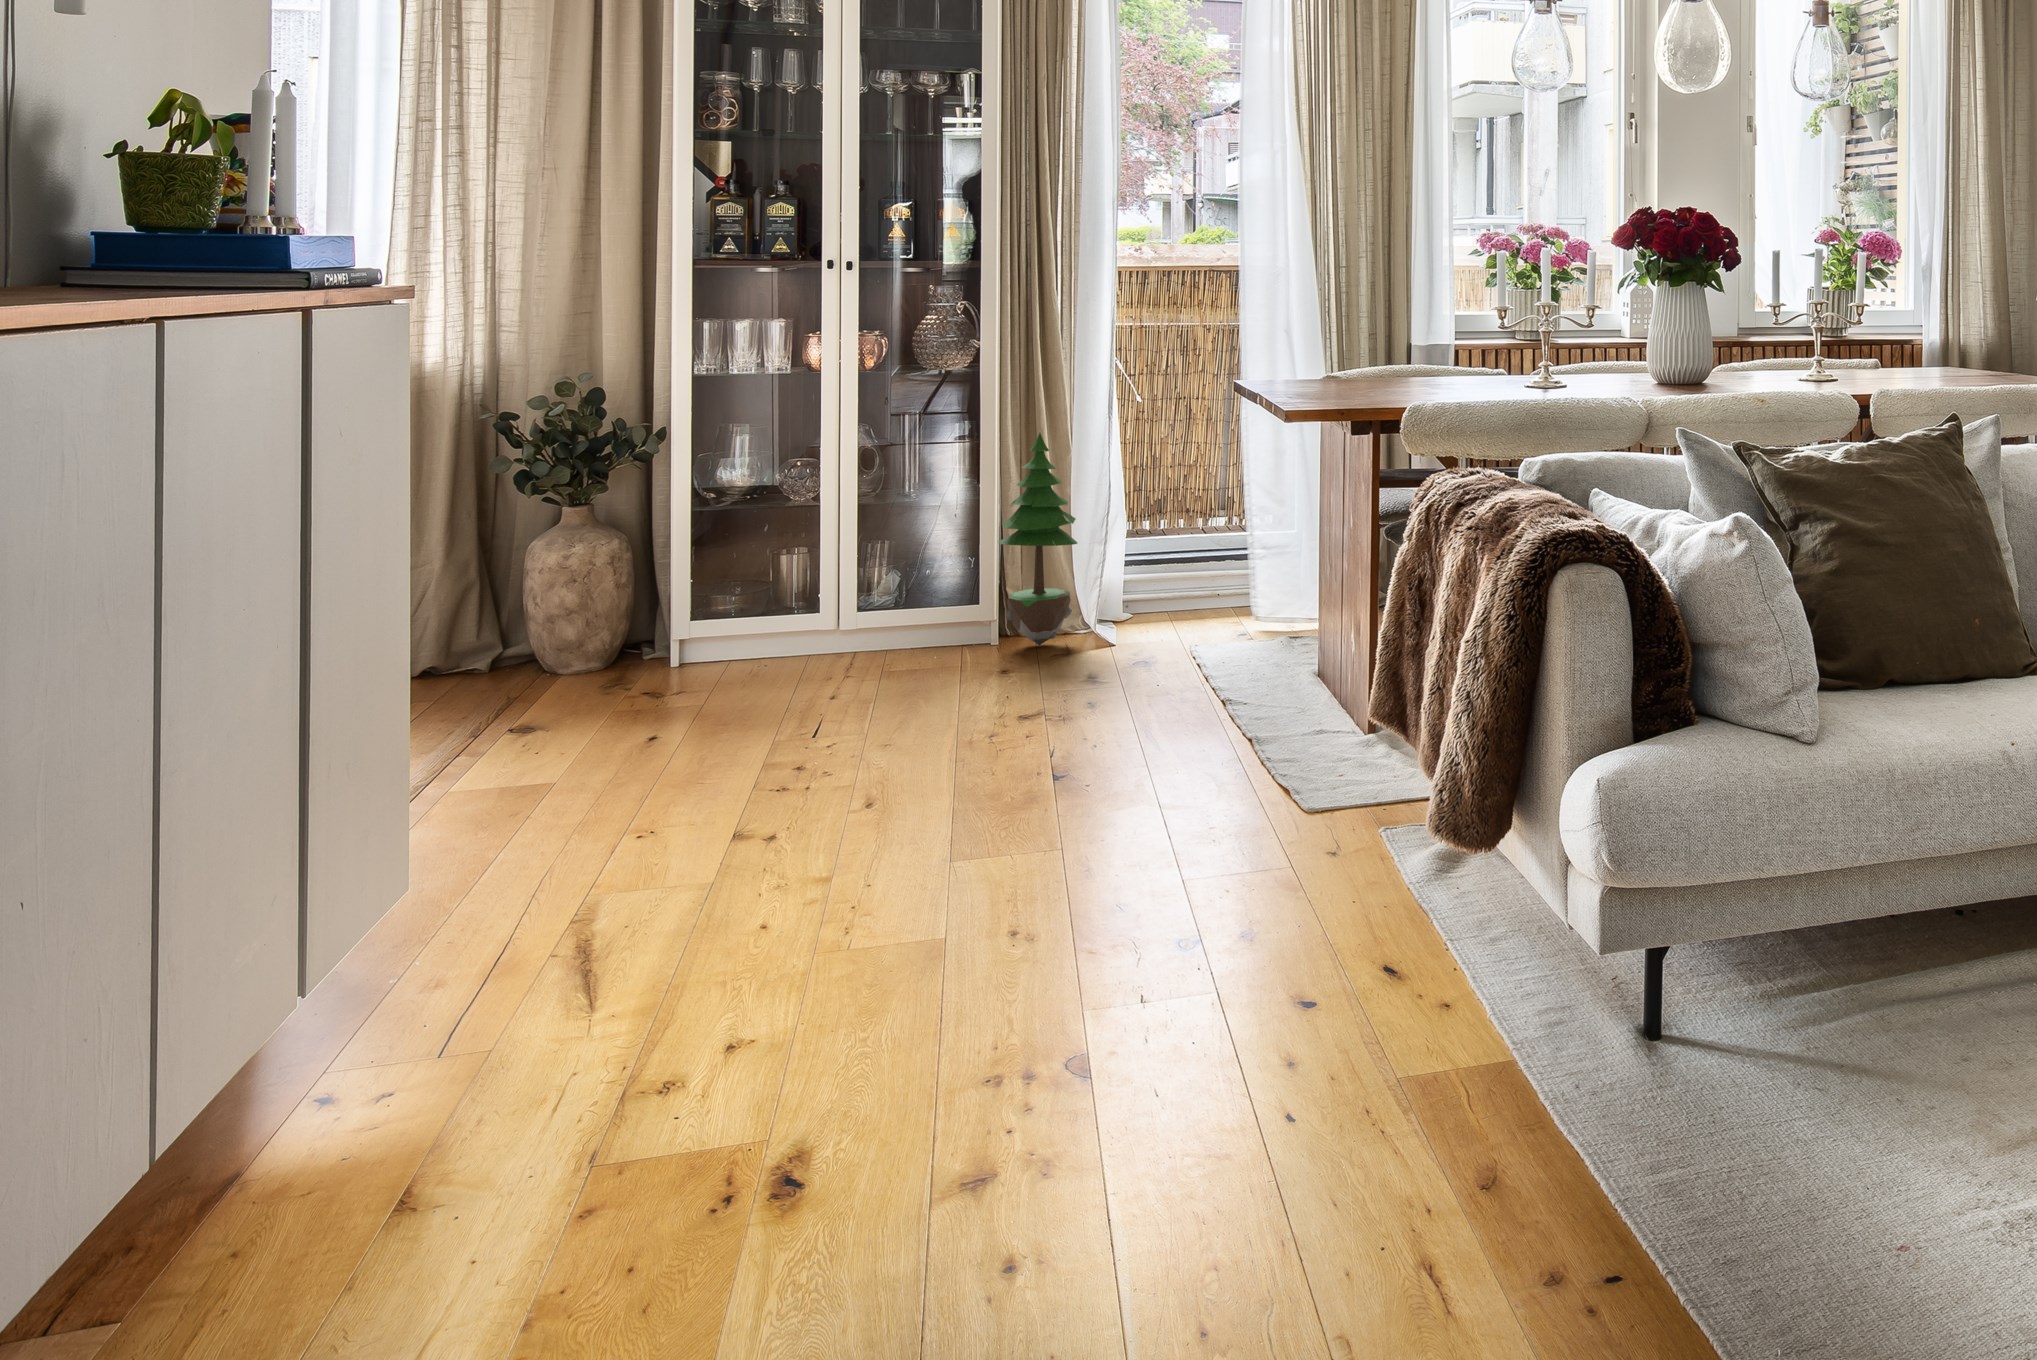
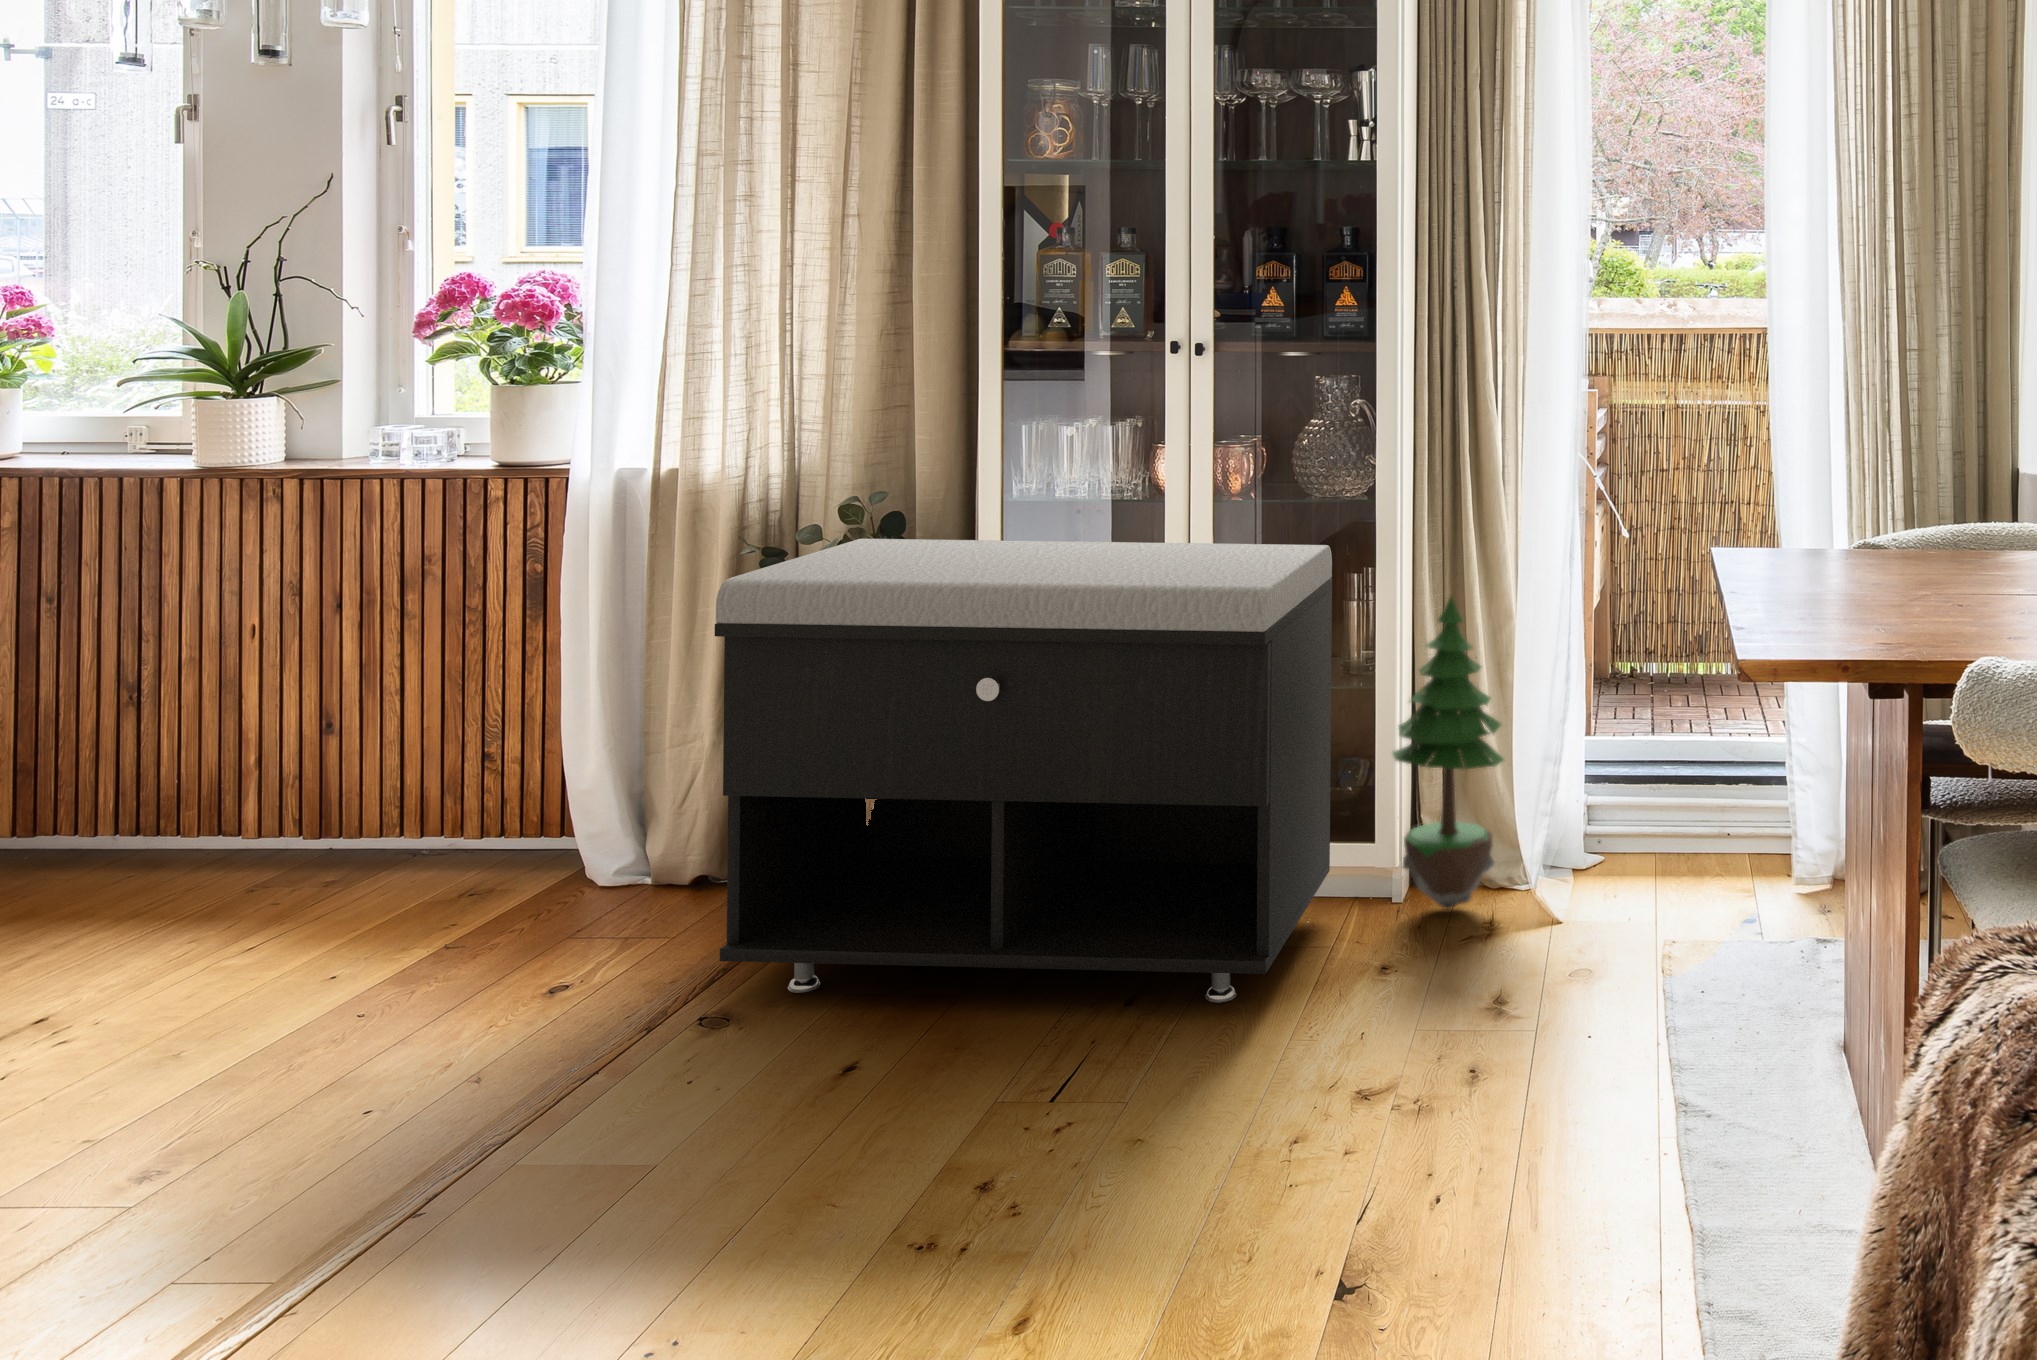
storage bench: none [528,401,954,714] -> present [715,539,1332,1003]

